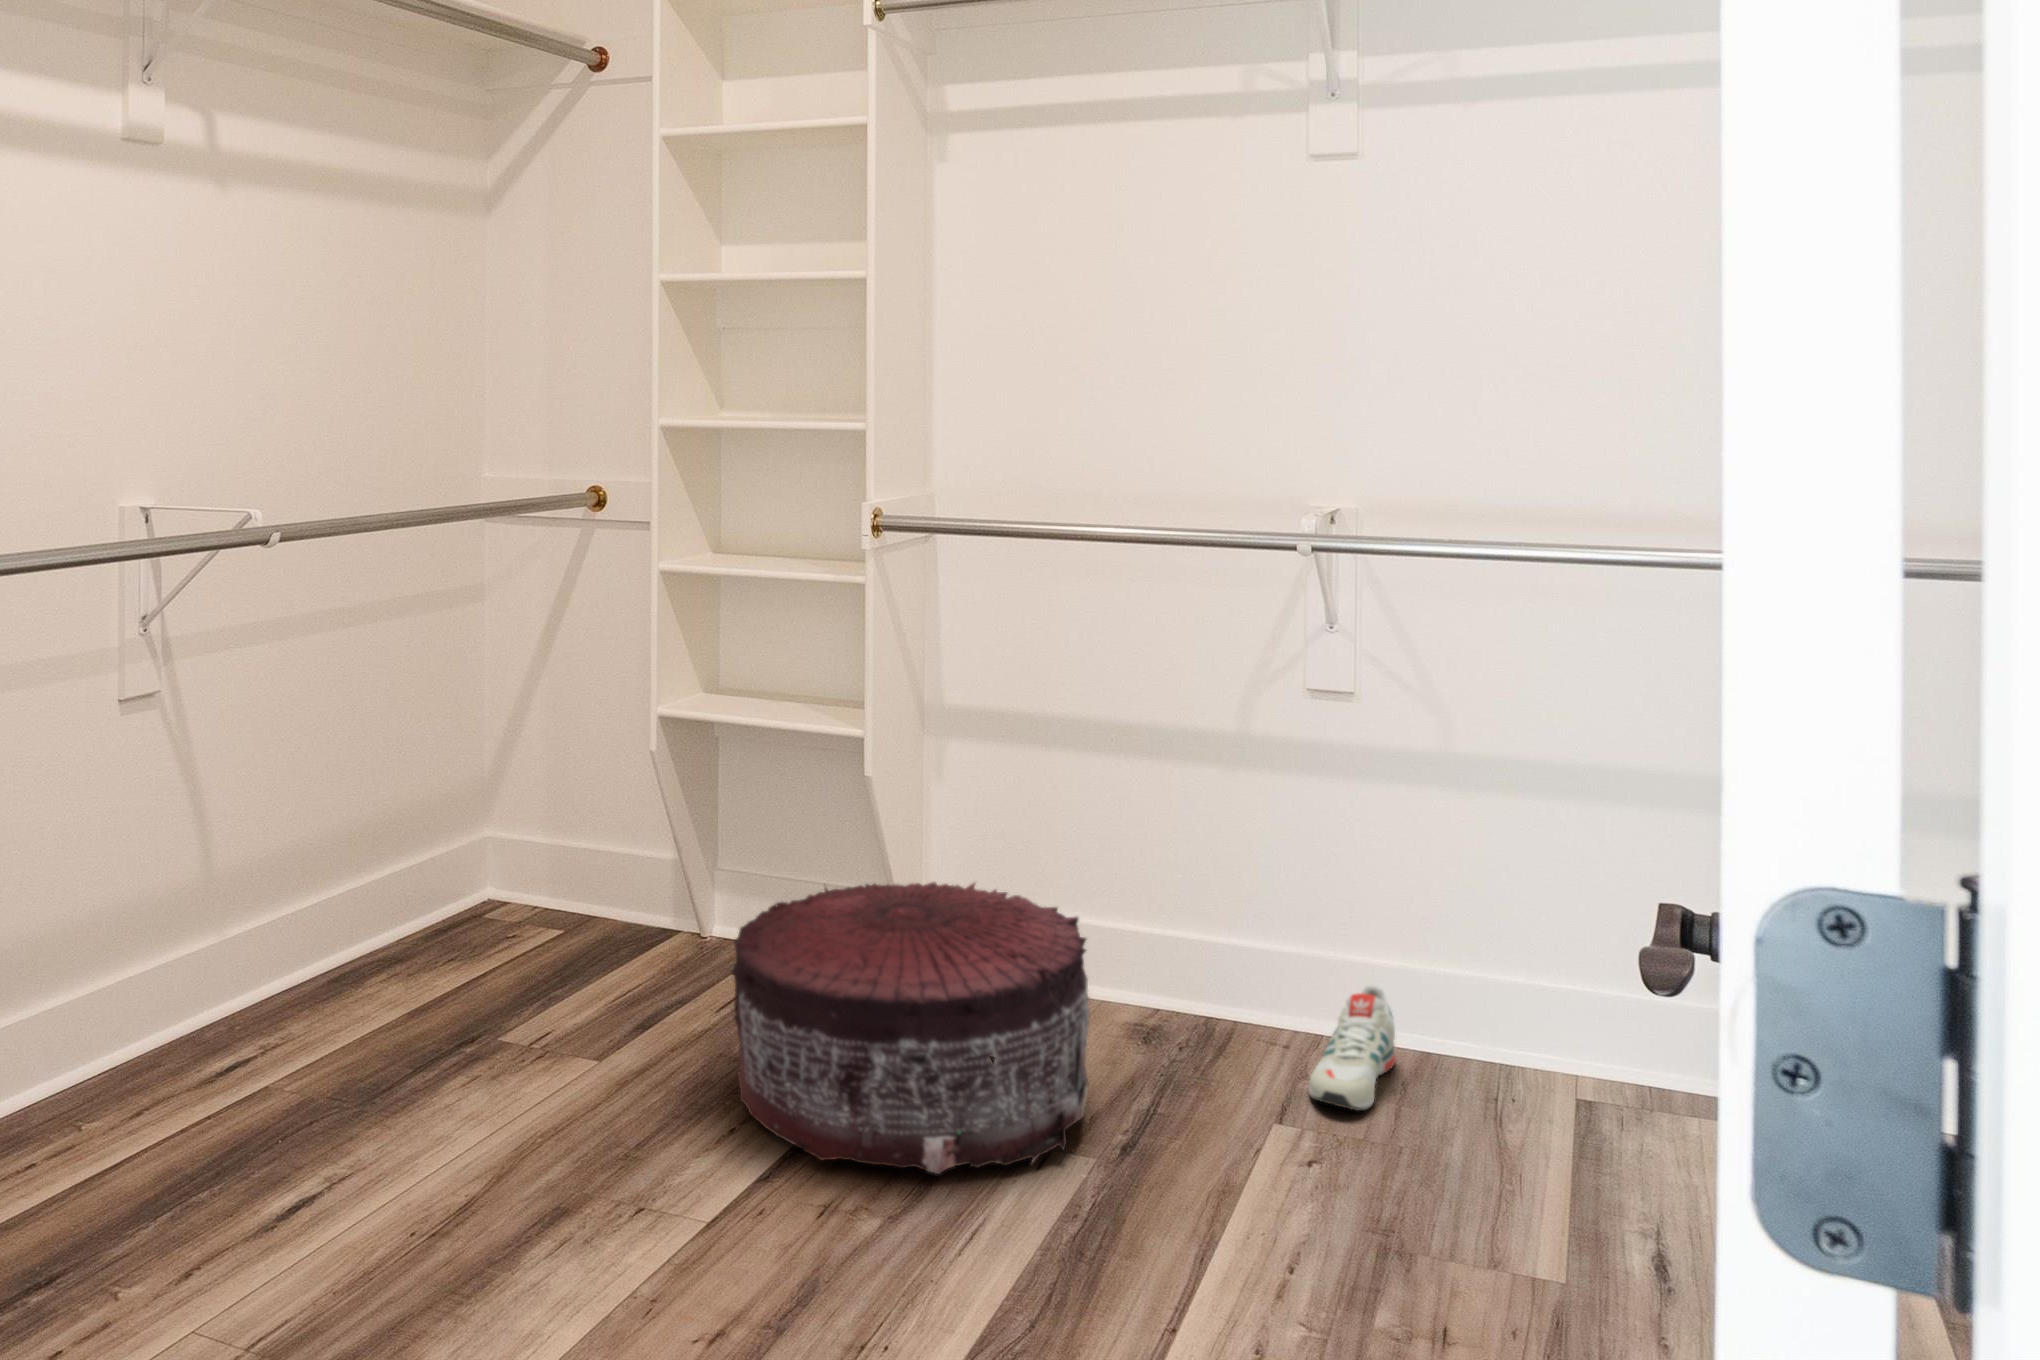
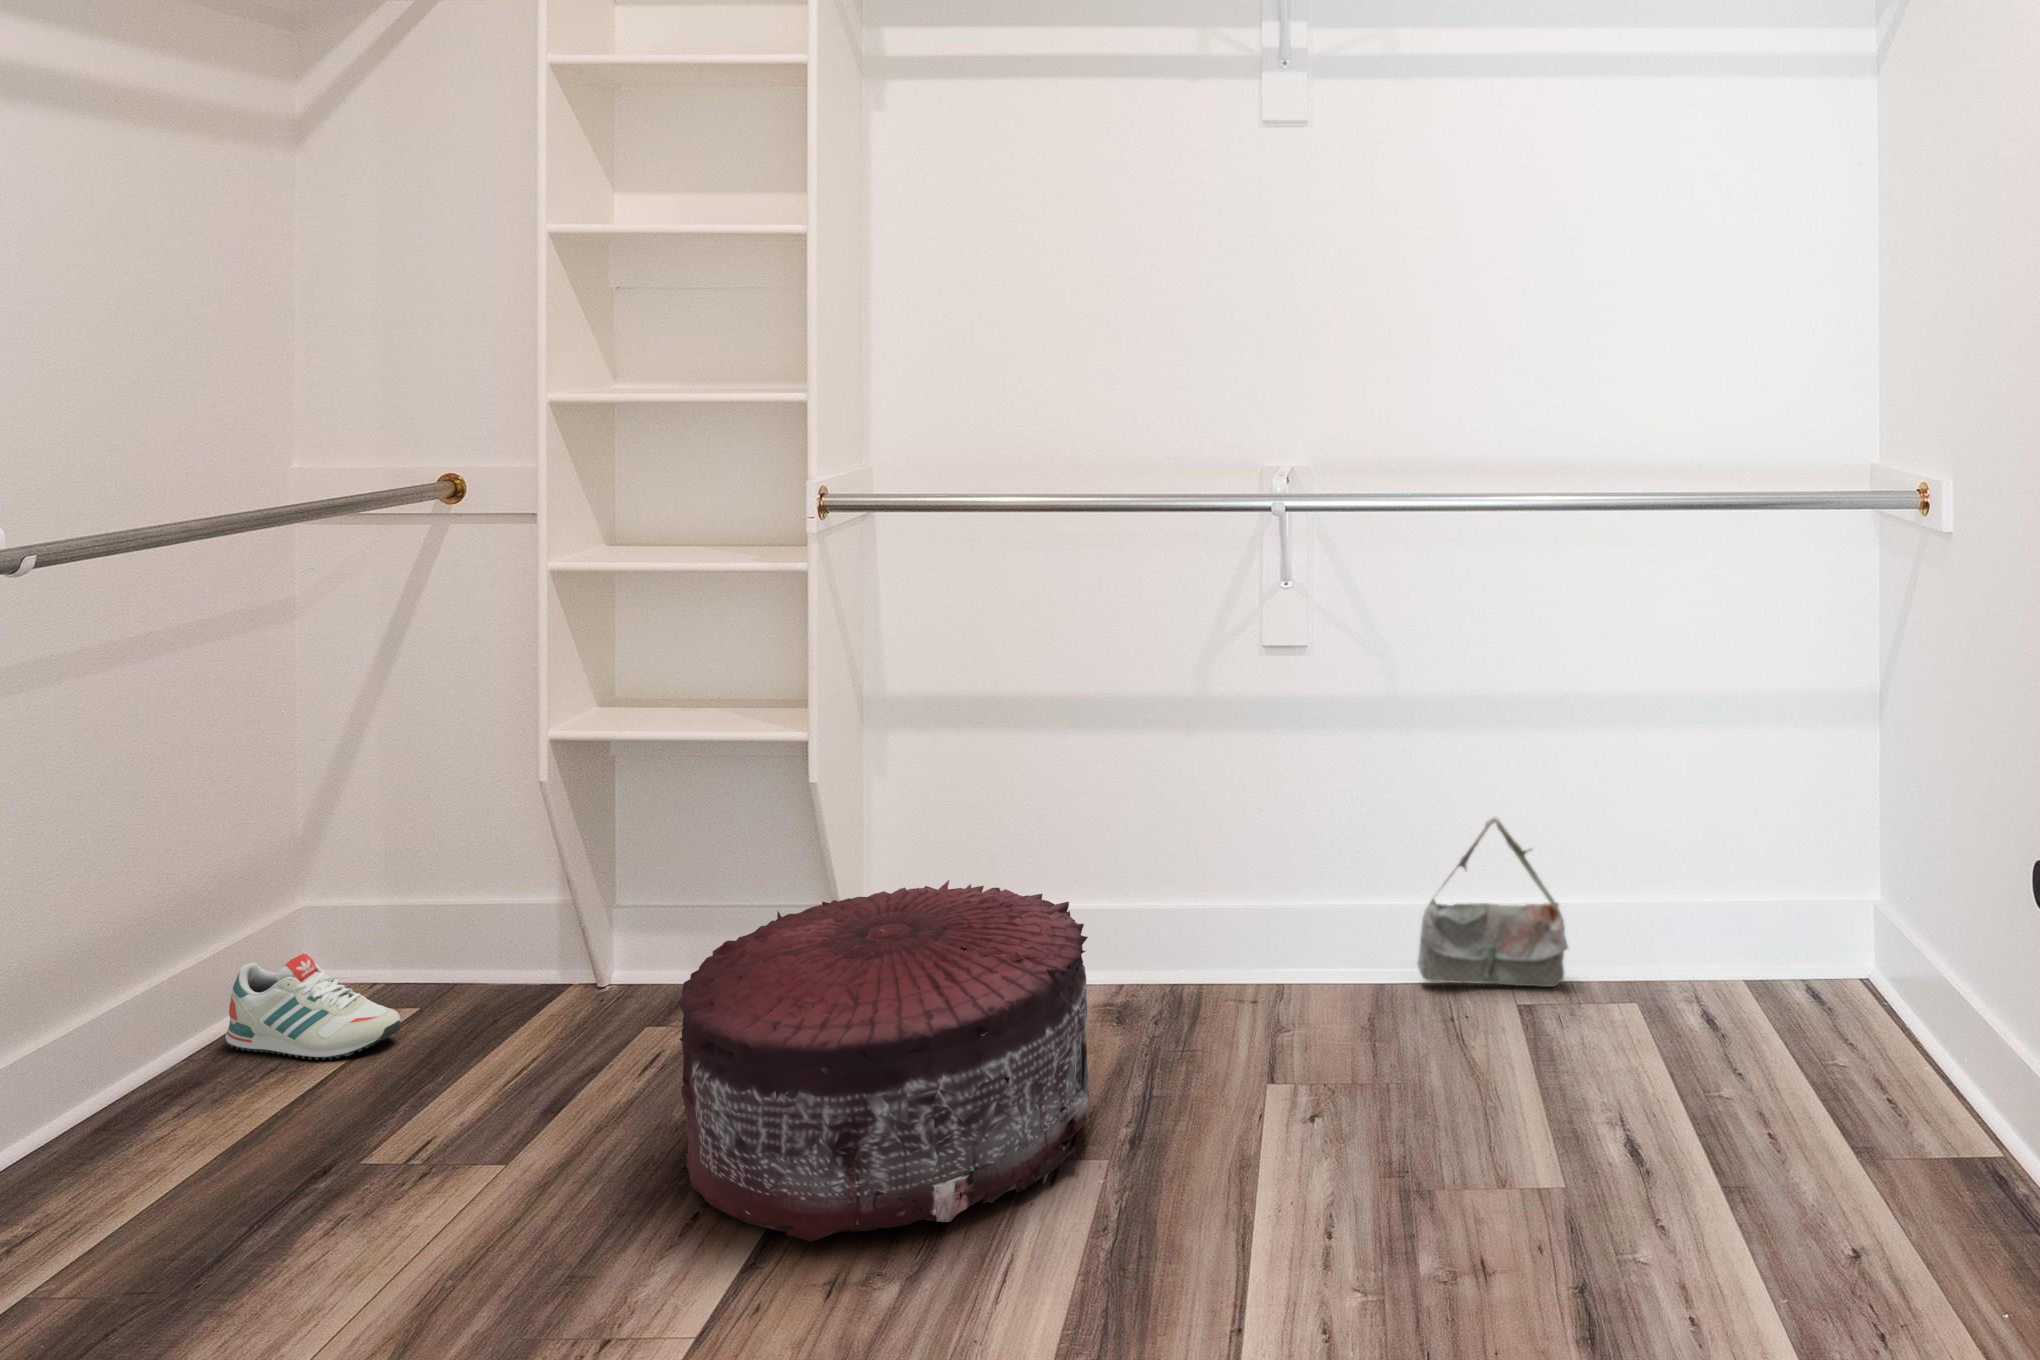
bag: none [1475,907,1658,1111] -> present [1418,816,1568,987]
shoe: present [1309,985,1395,1111] -> present [225,954,401,1060]

